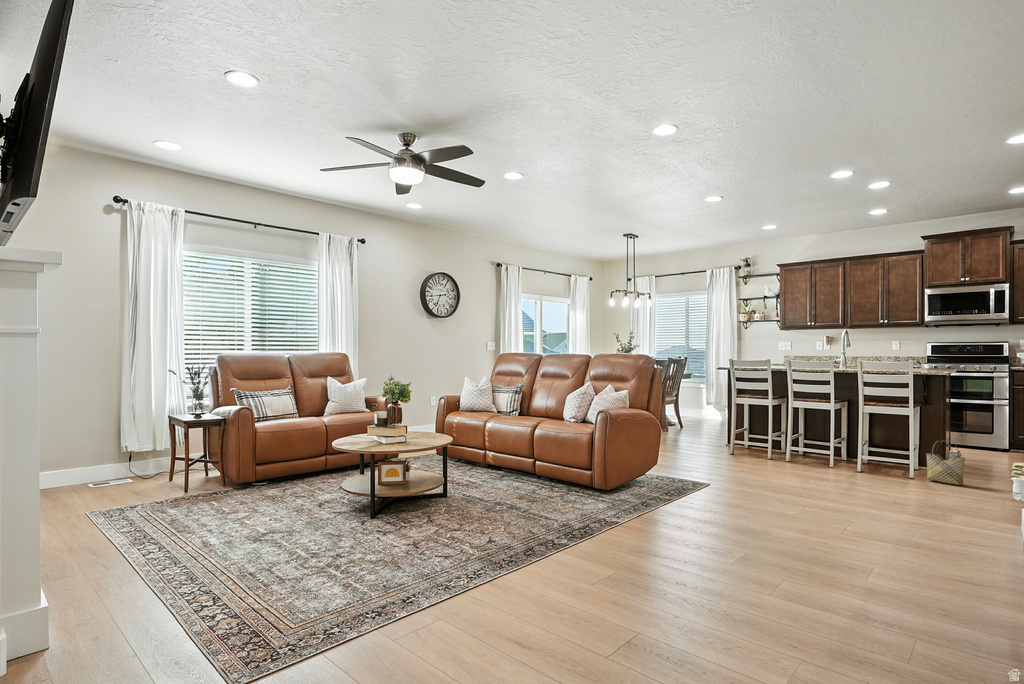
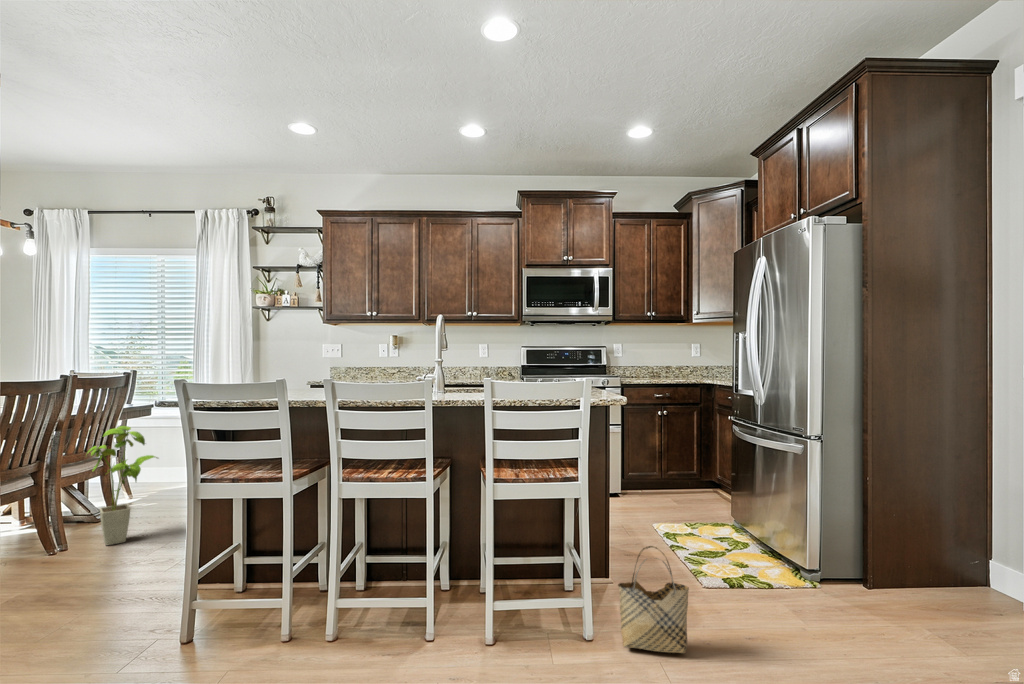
house plant: none [677,380,704,430] -> present [87,426,157,545]

